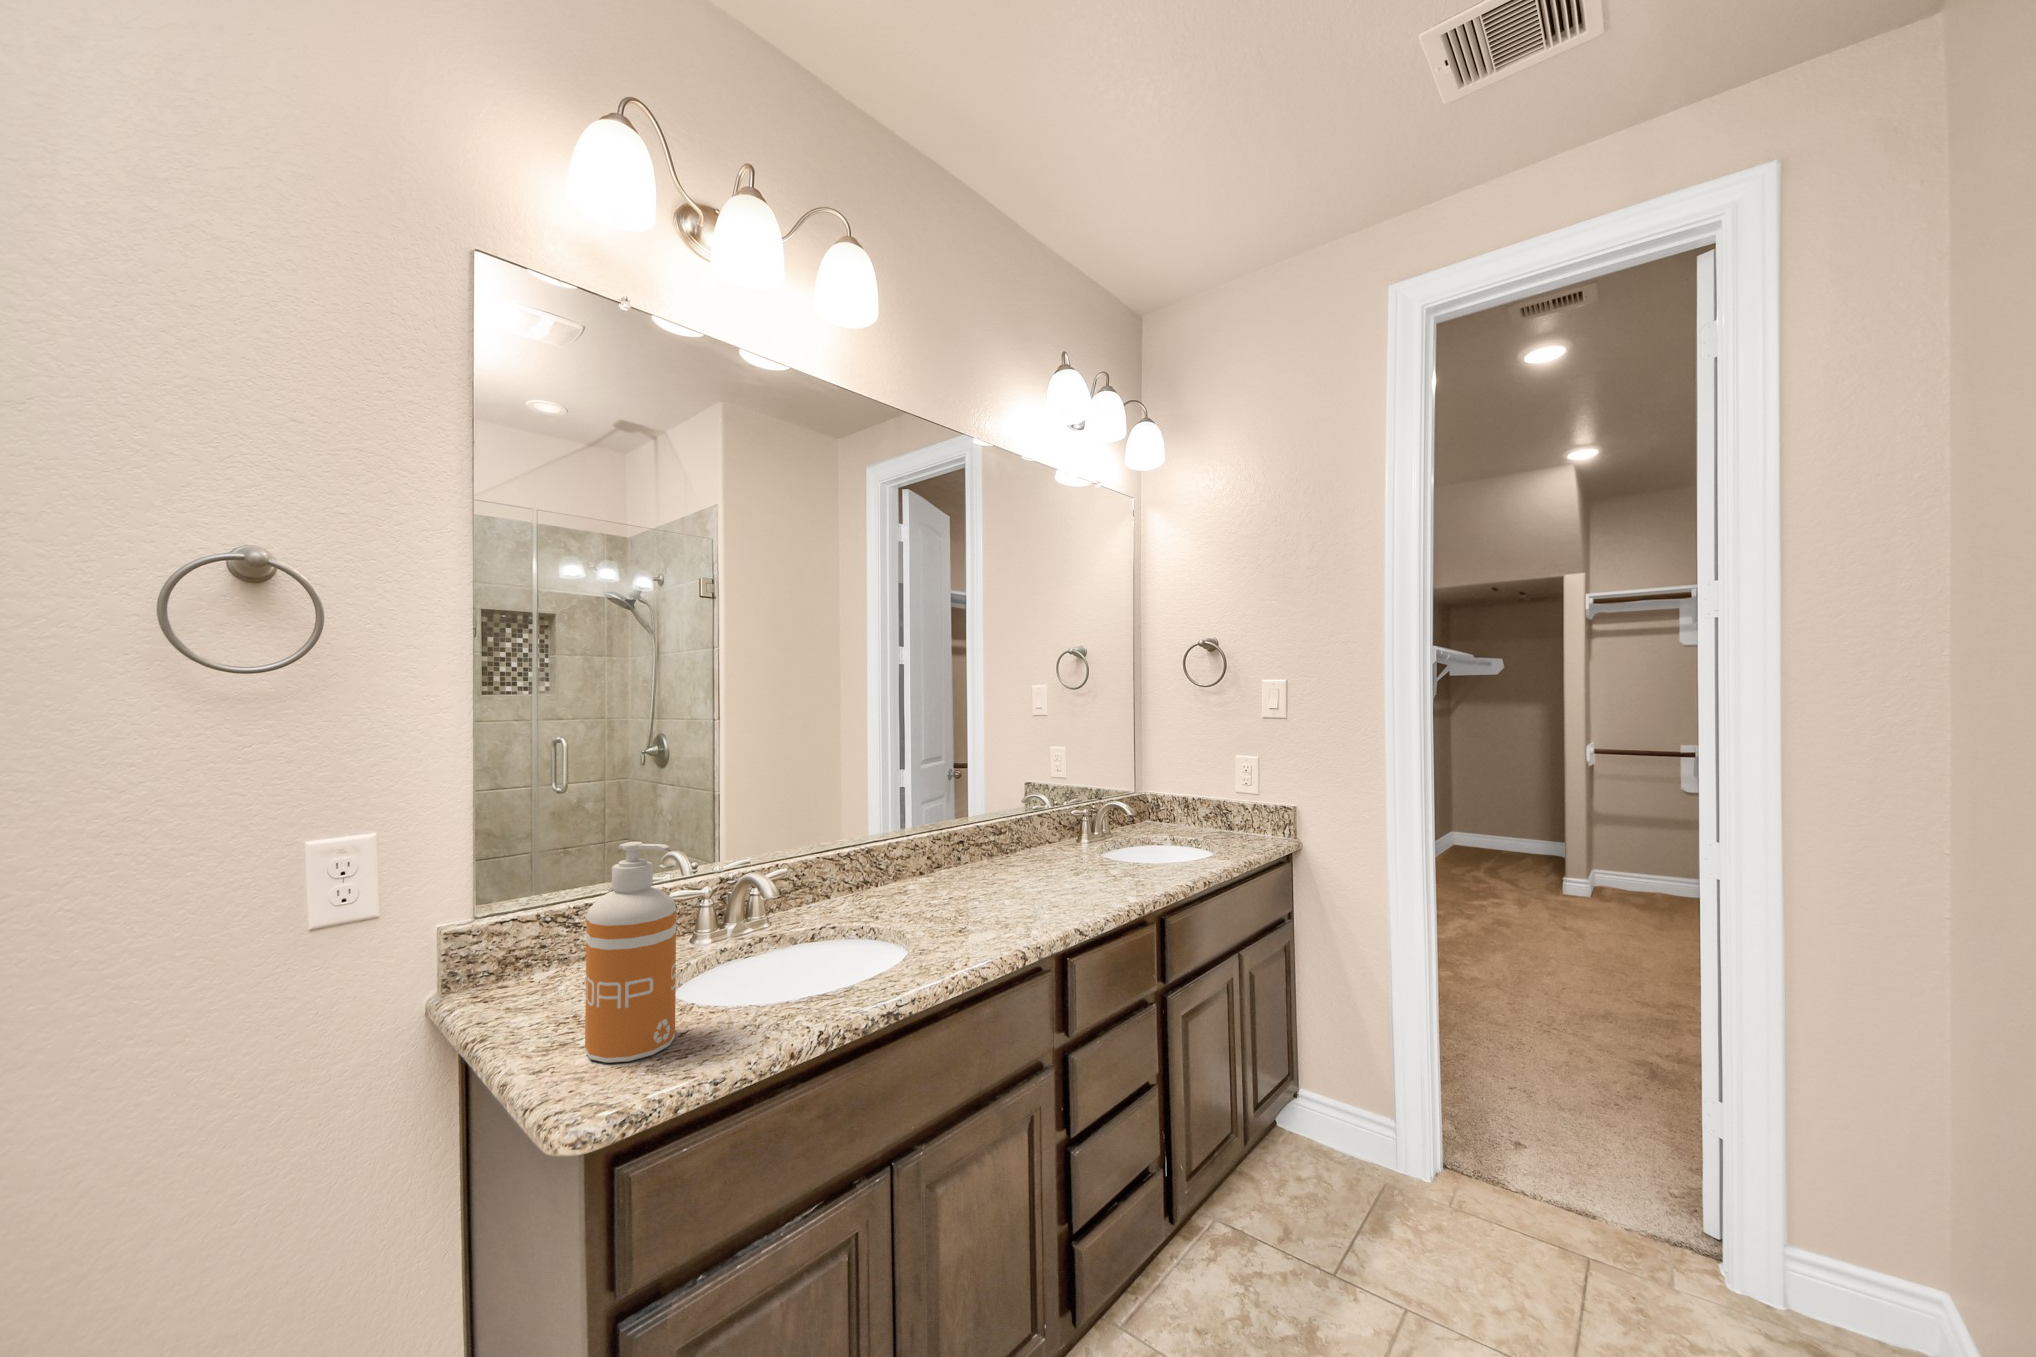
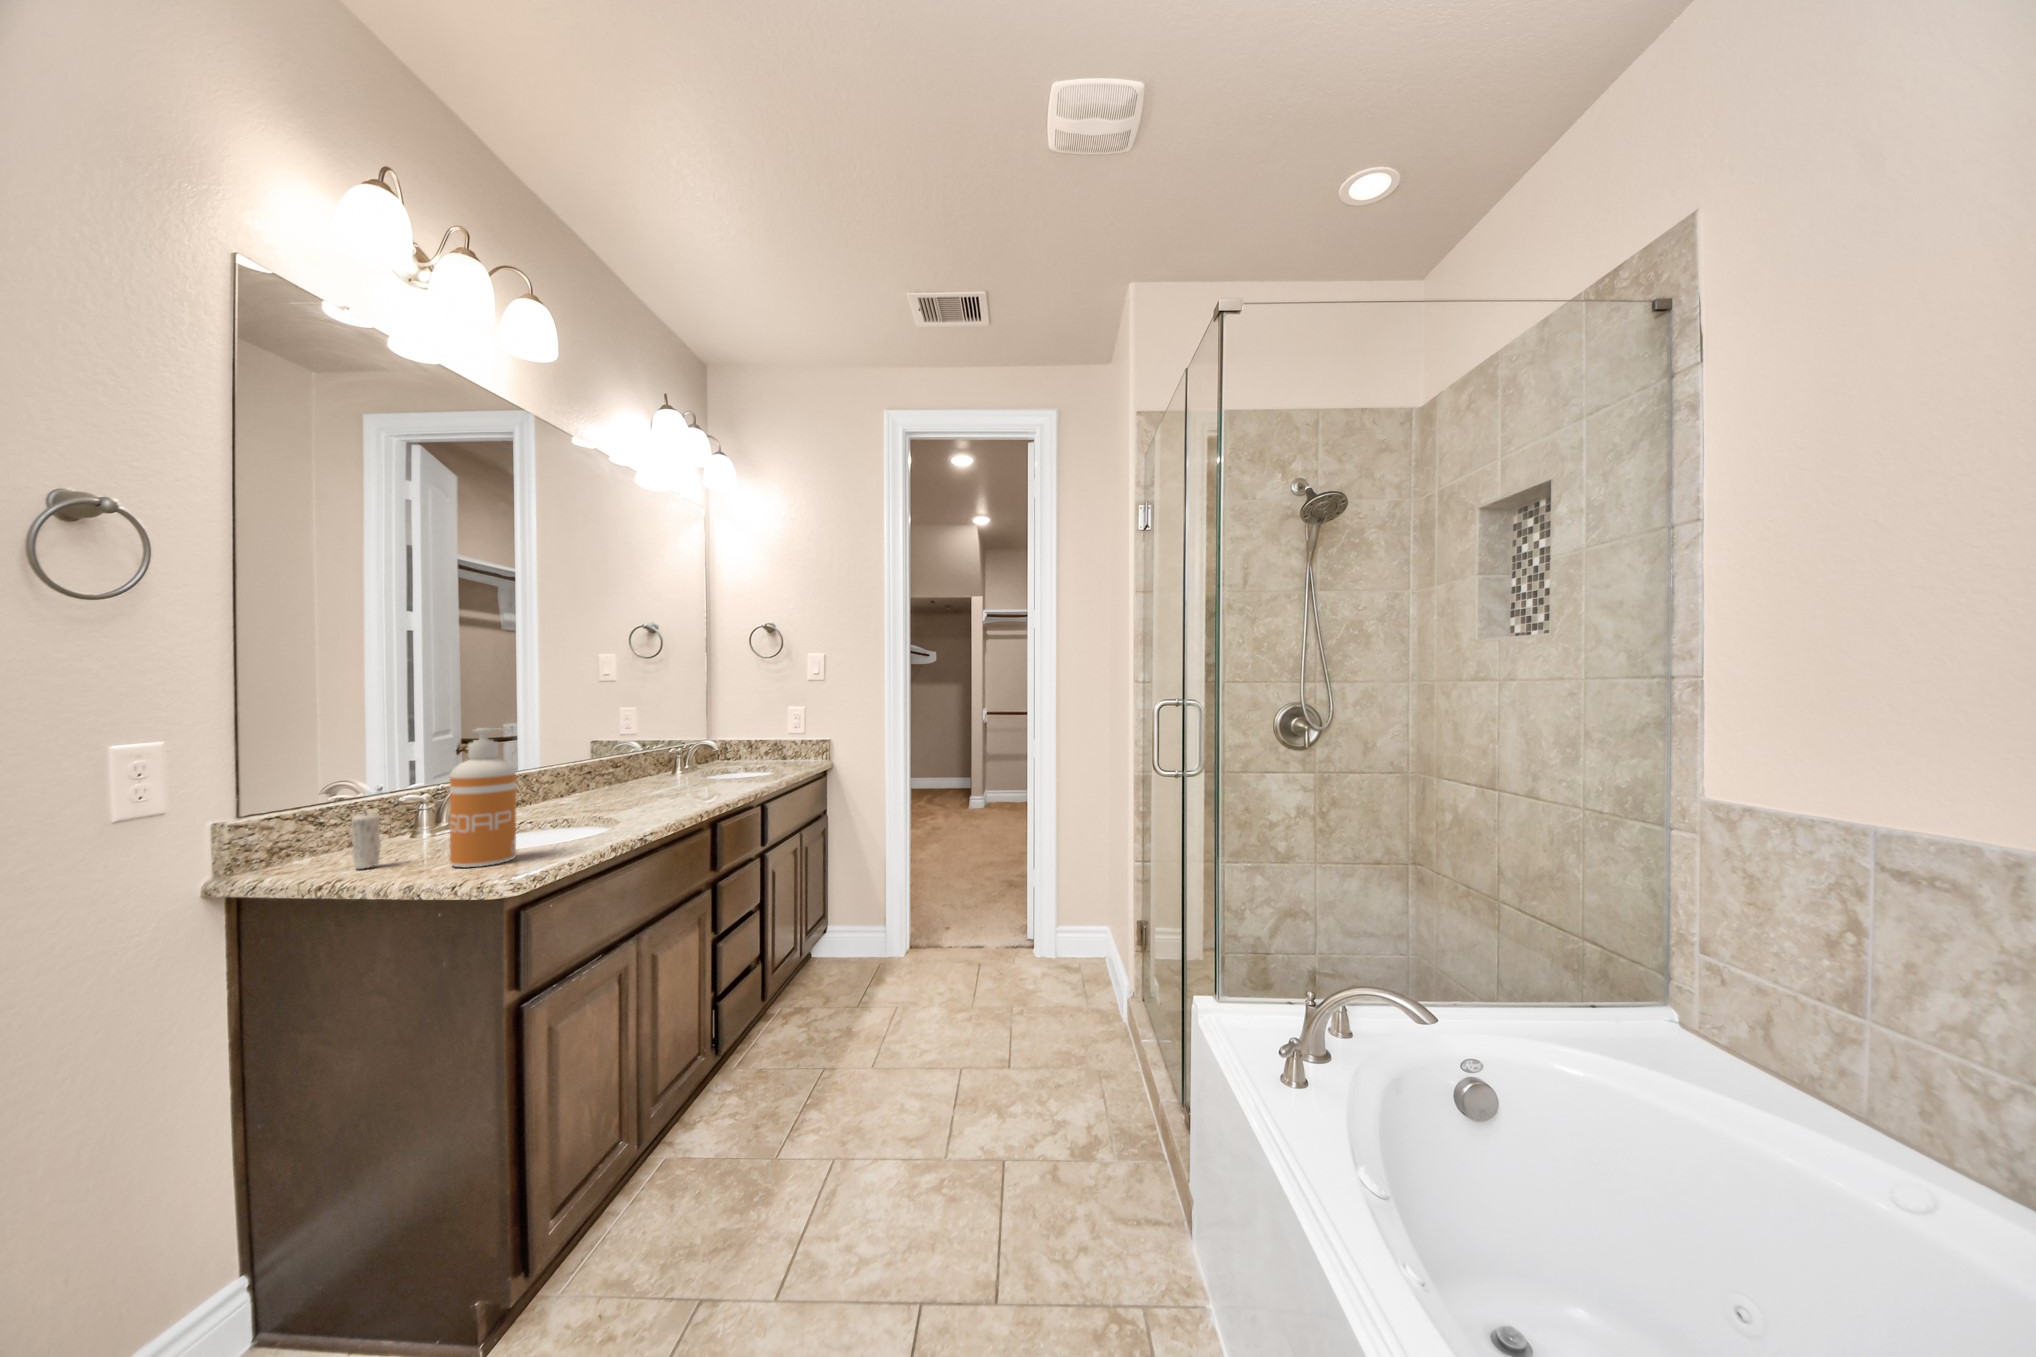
candle: none [532,926,567,1016] -> present [352,810,381,869]

